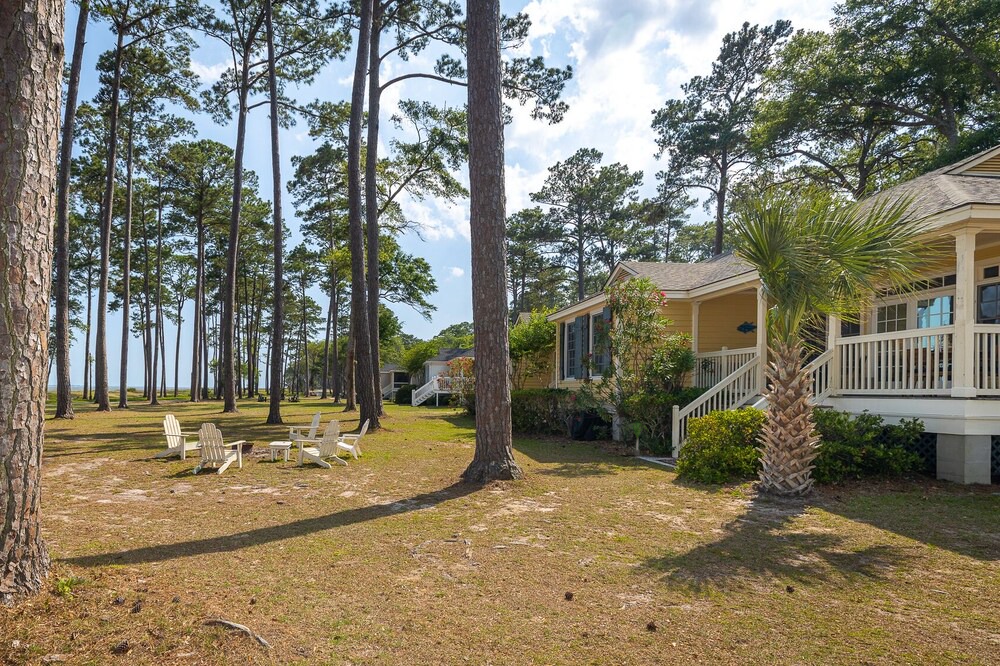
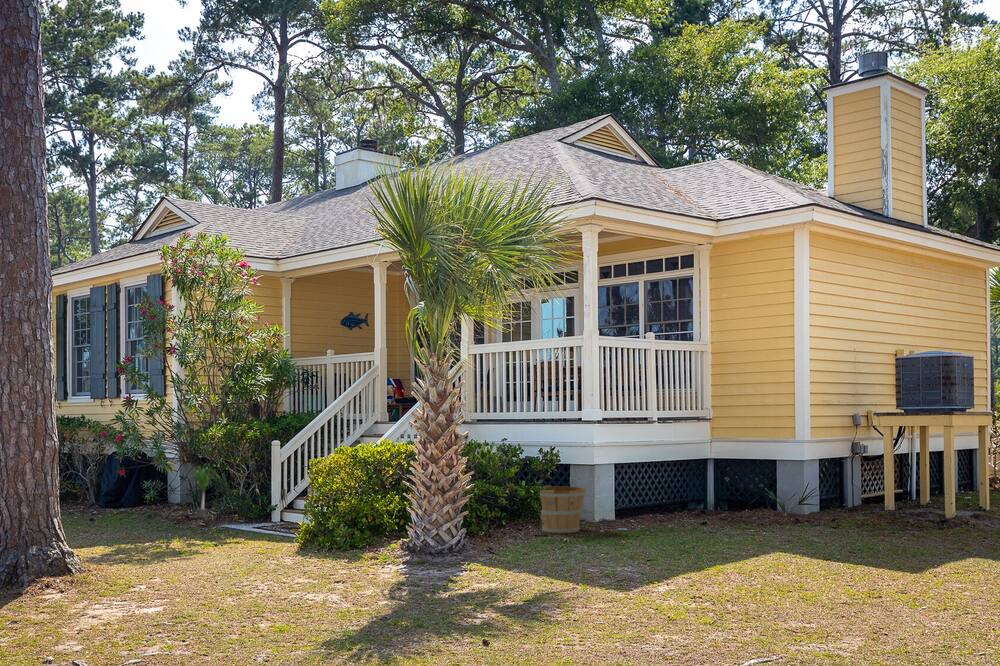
wooden bucket: none [893,451,948,495] -> present [540,485,586,534]

